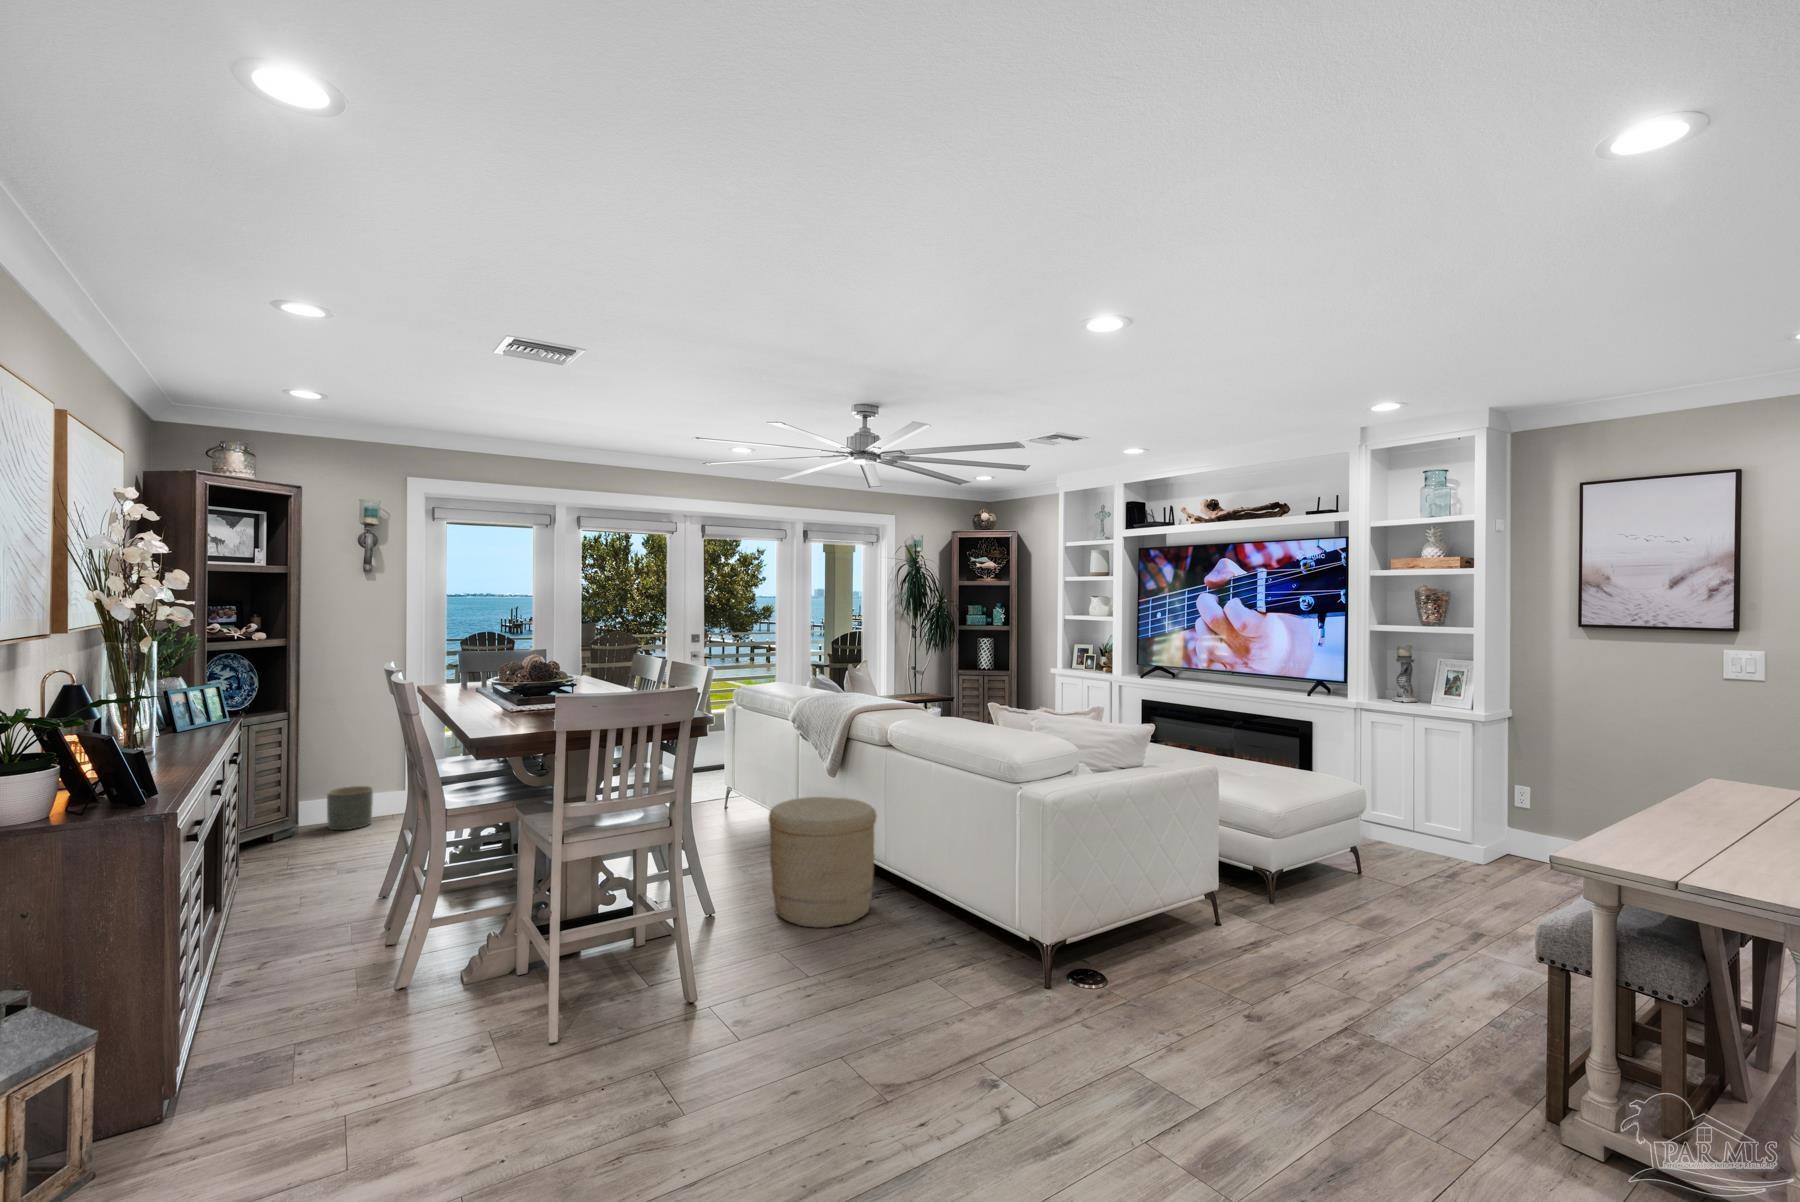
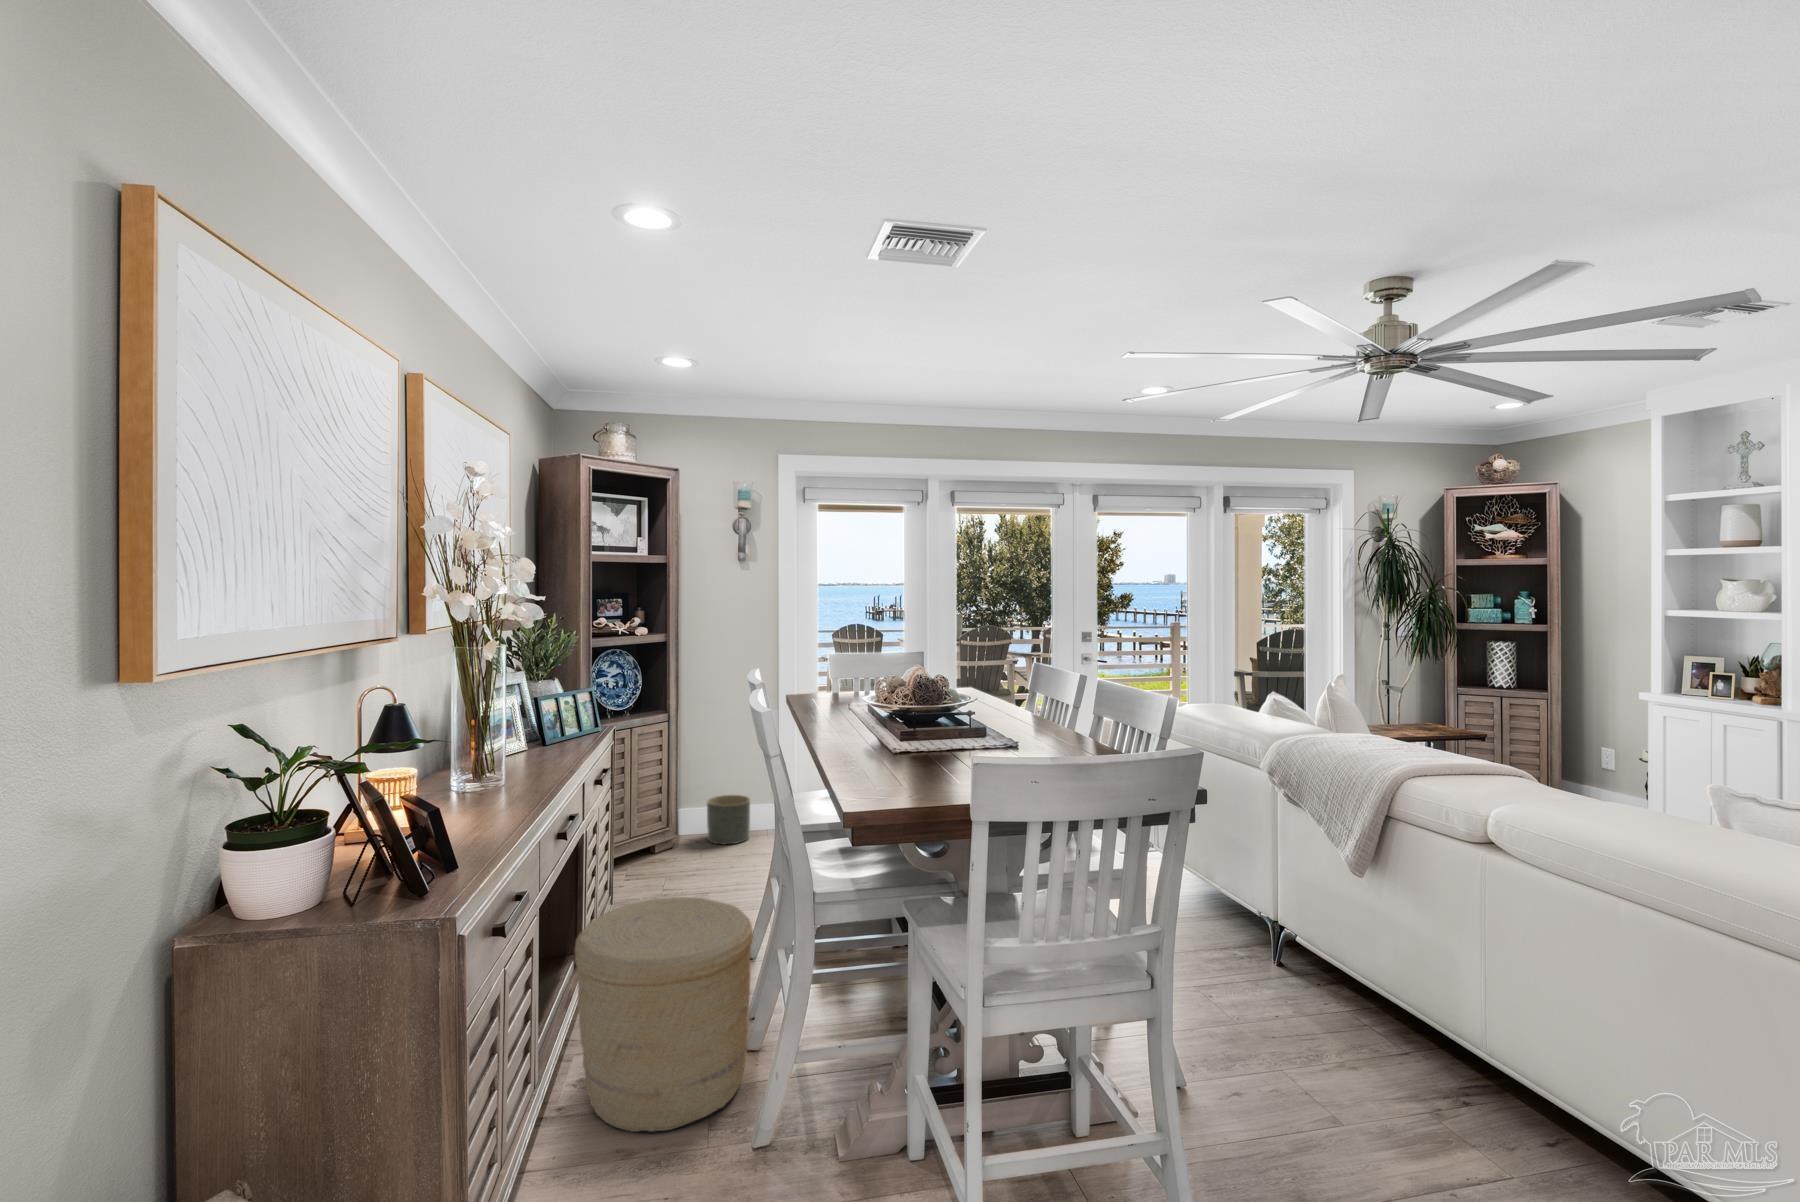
woven basket: present [769,797,876,928] -> present [575,897,753,1132]

